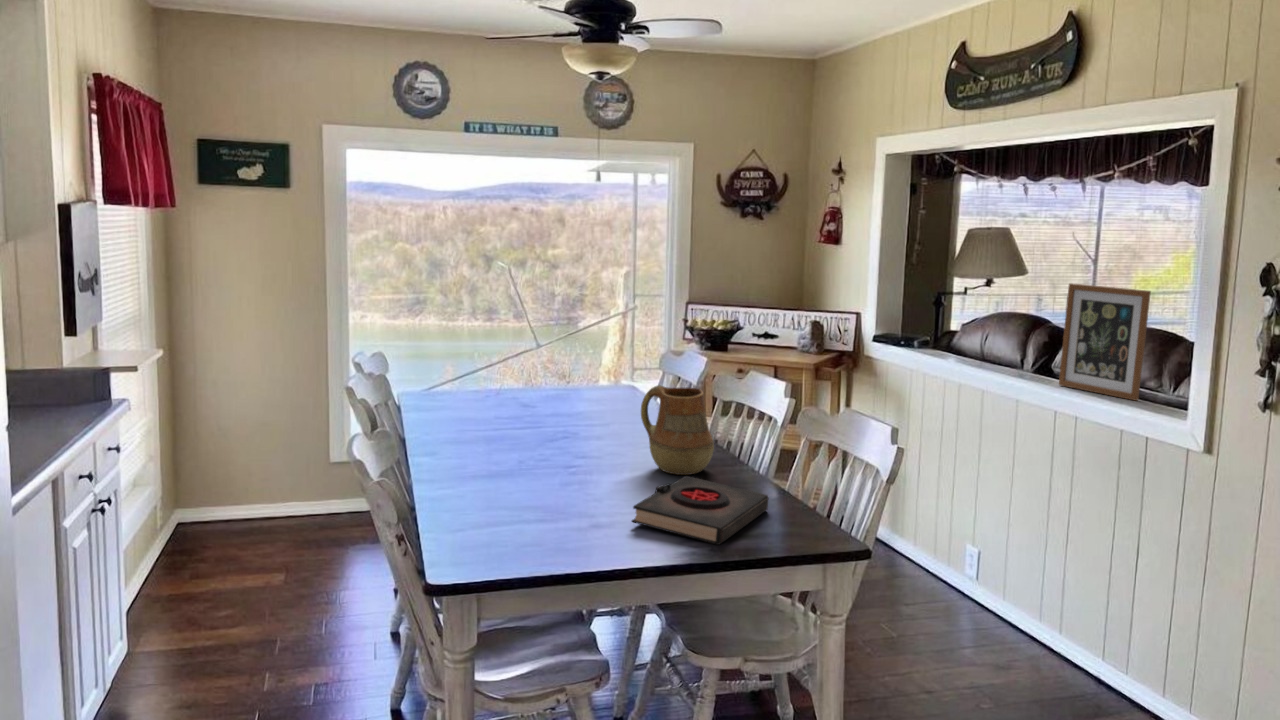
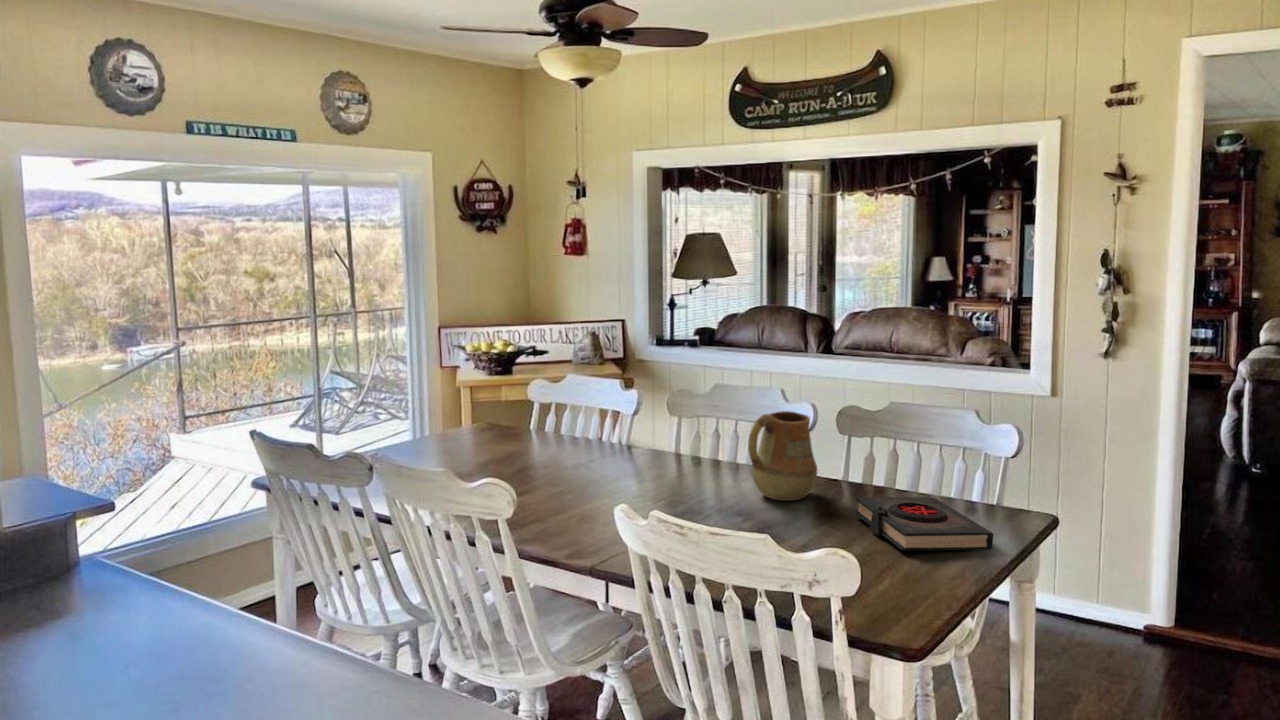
picture frame: present [1059,283,1151,401] -> none [885,279,963,370]

